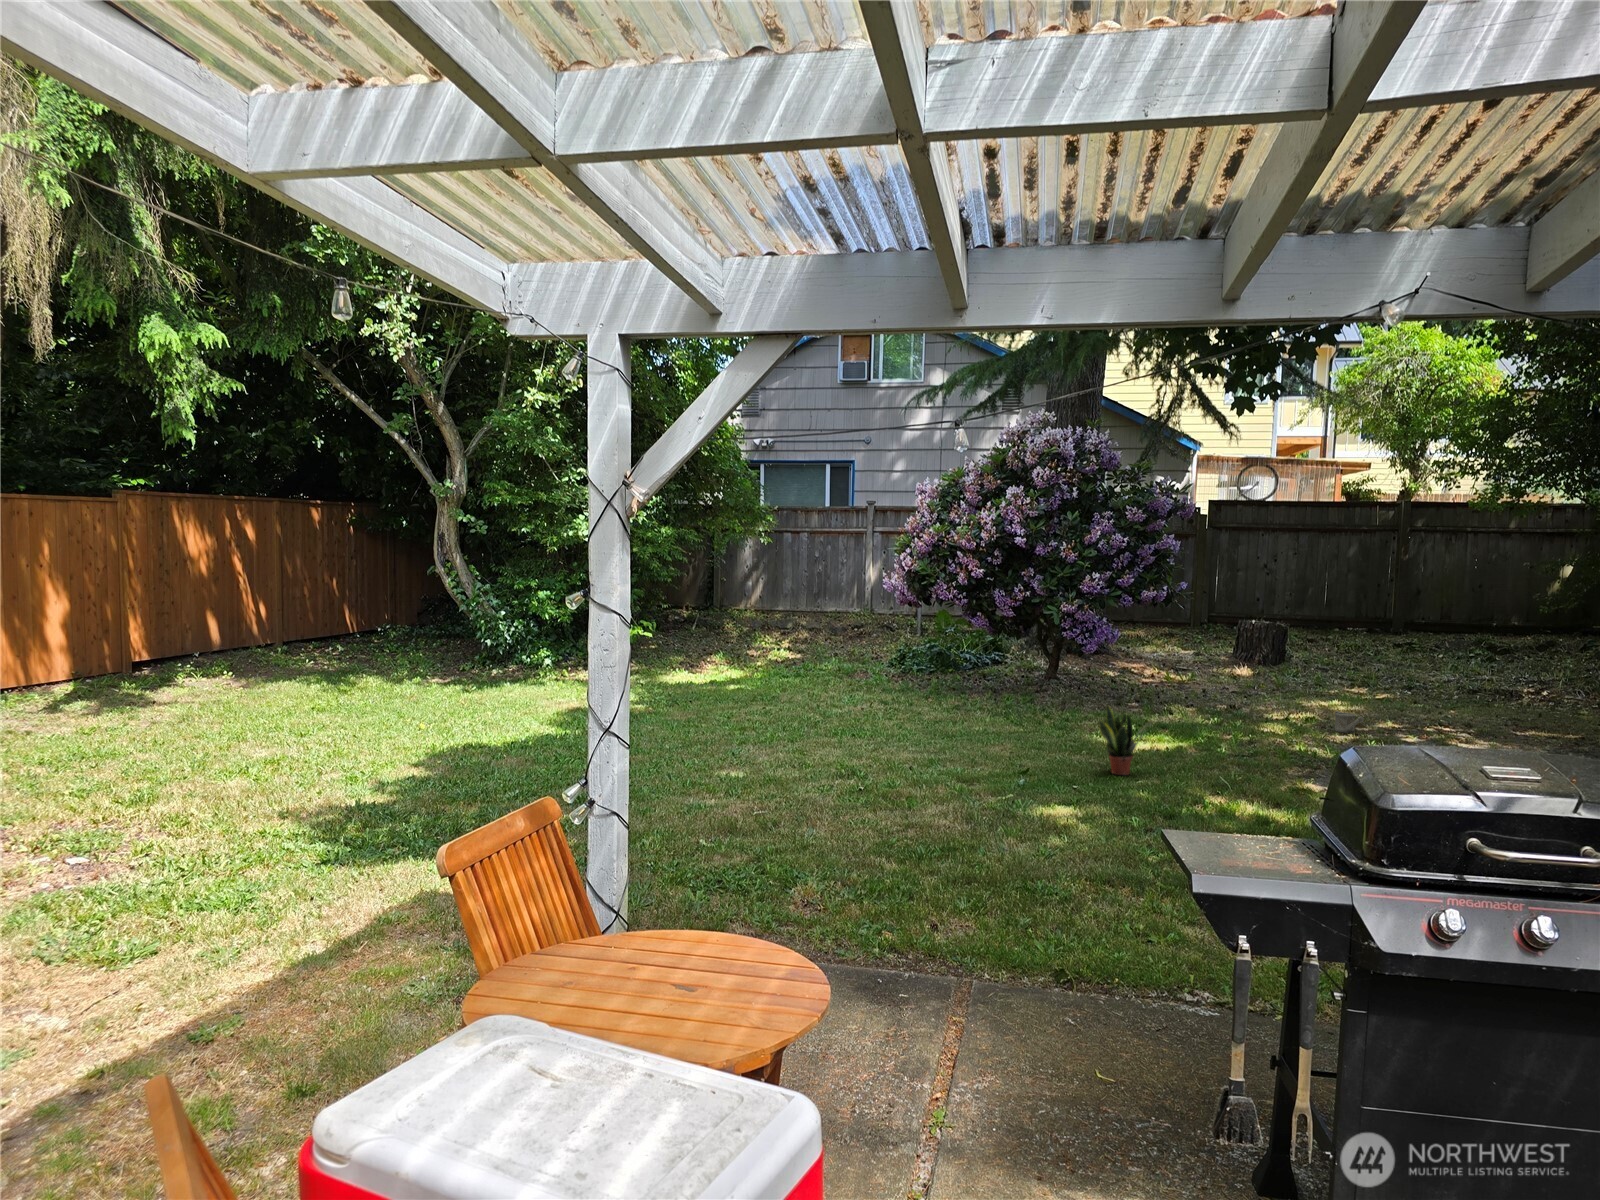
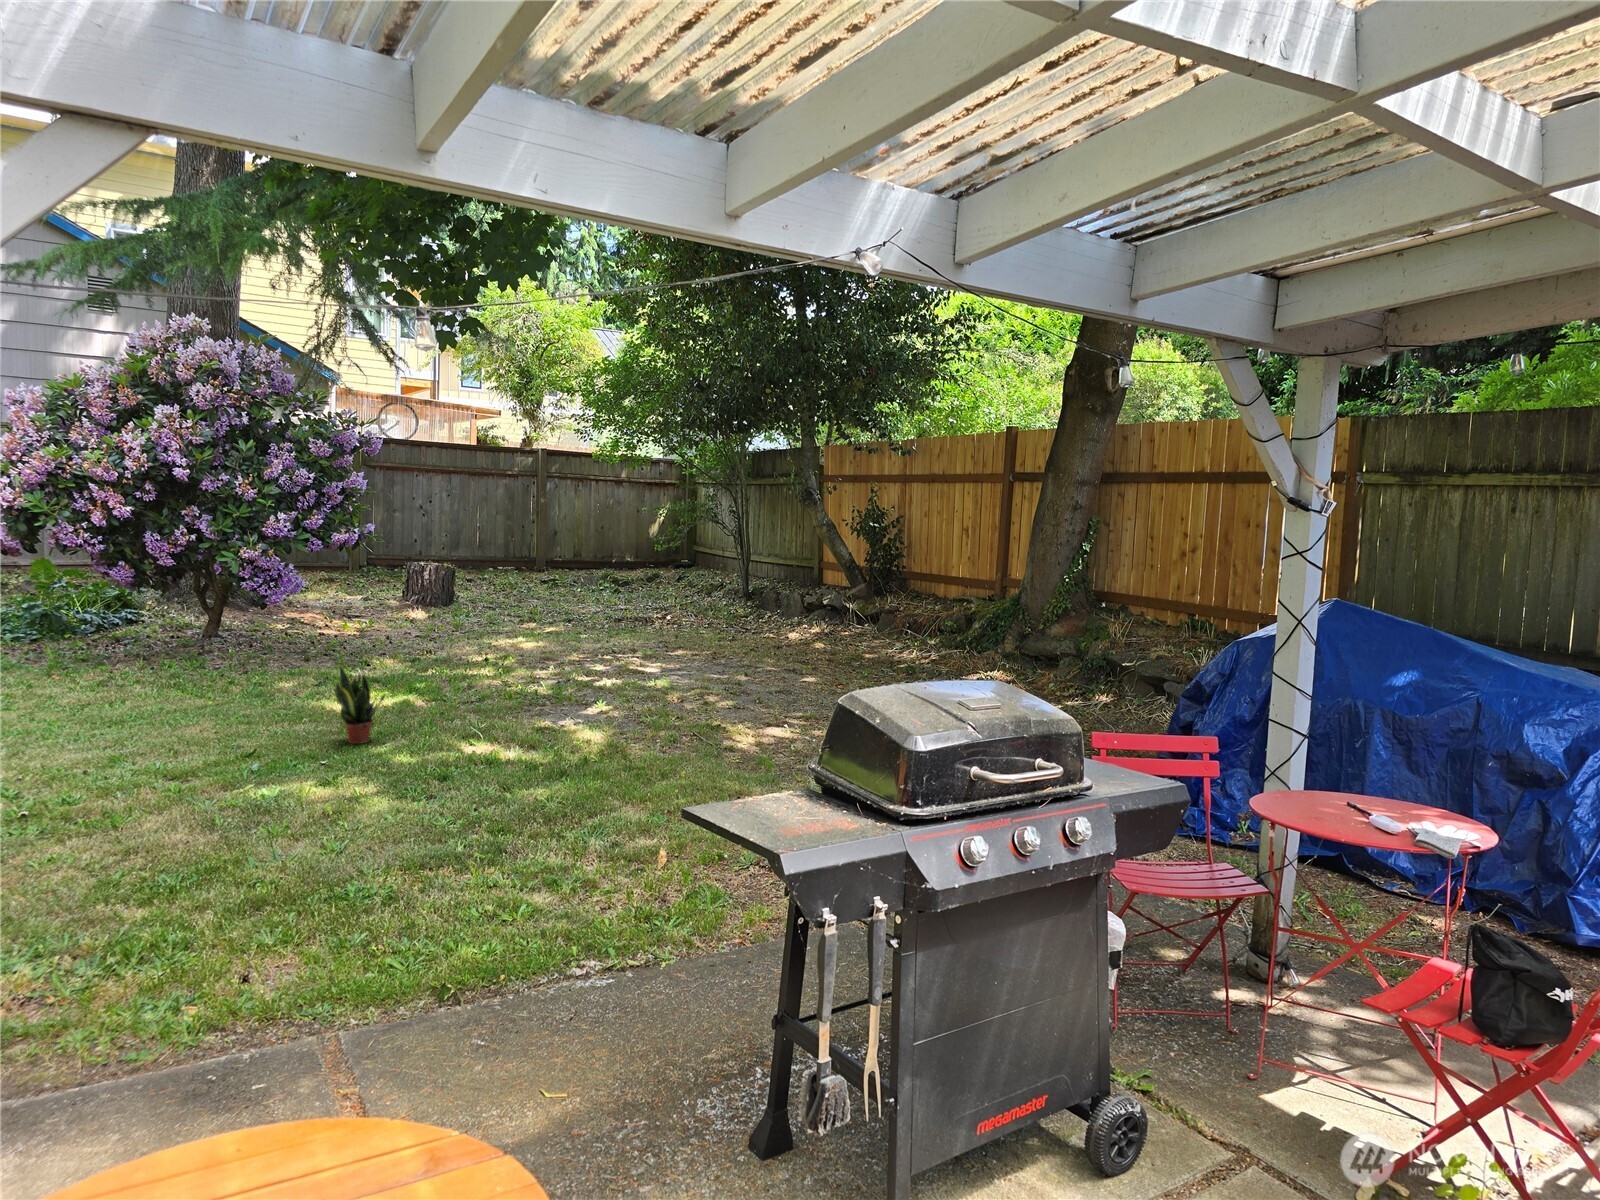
watering can: present [1335,711,1364,733] -> none [534,649,563,669]

